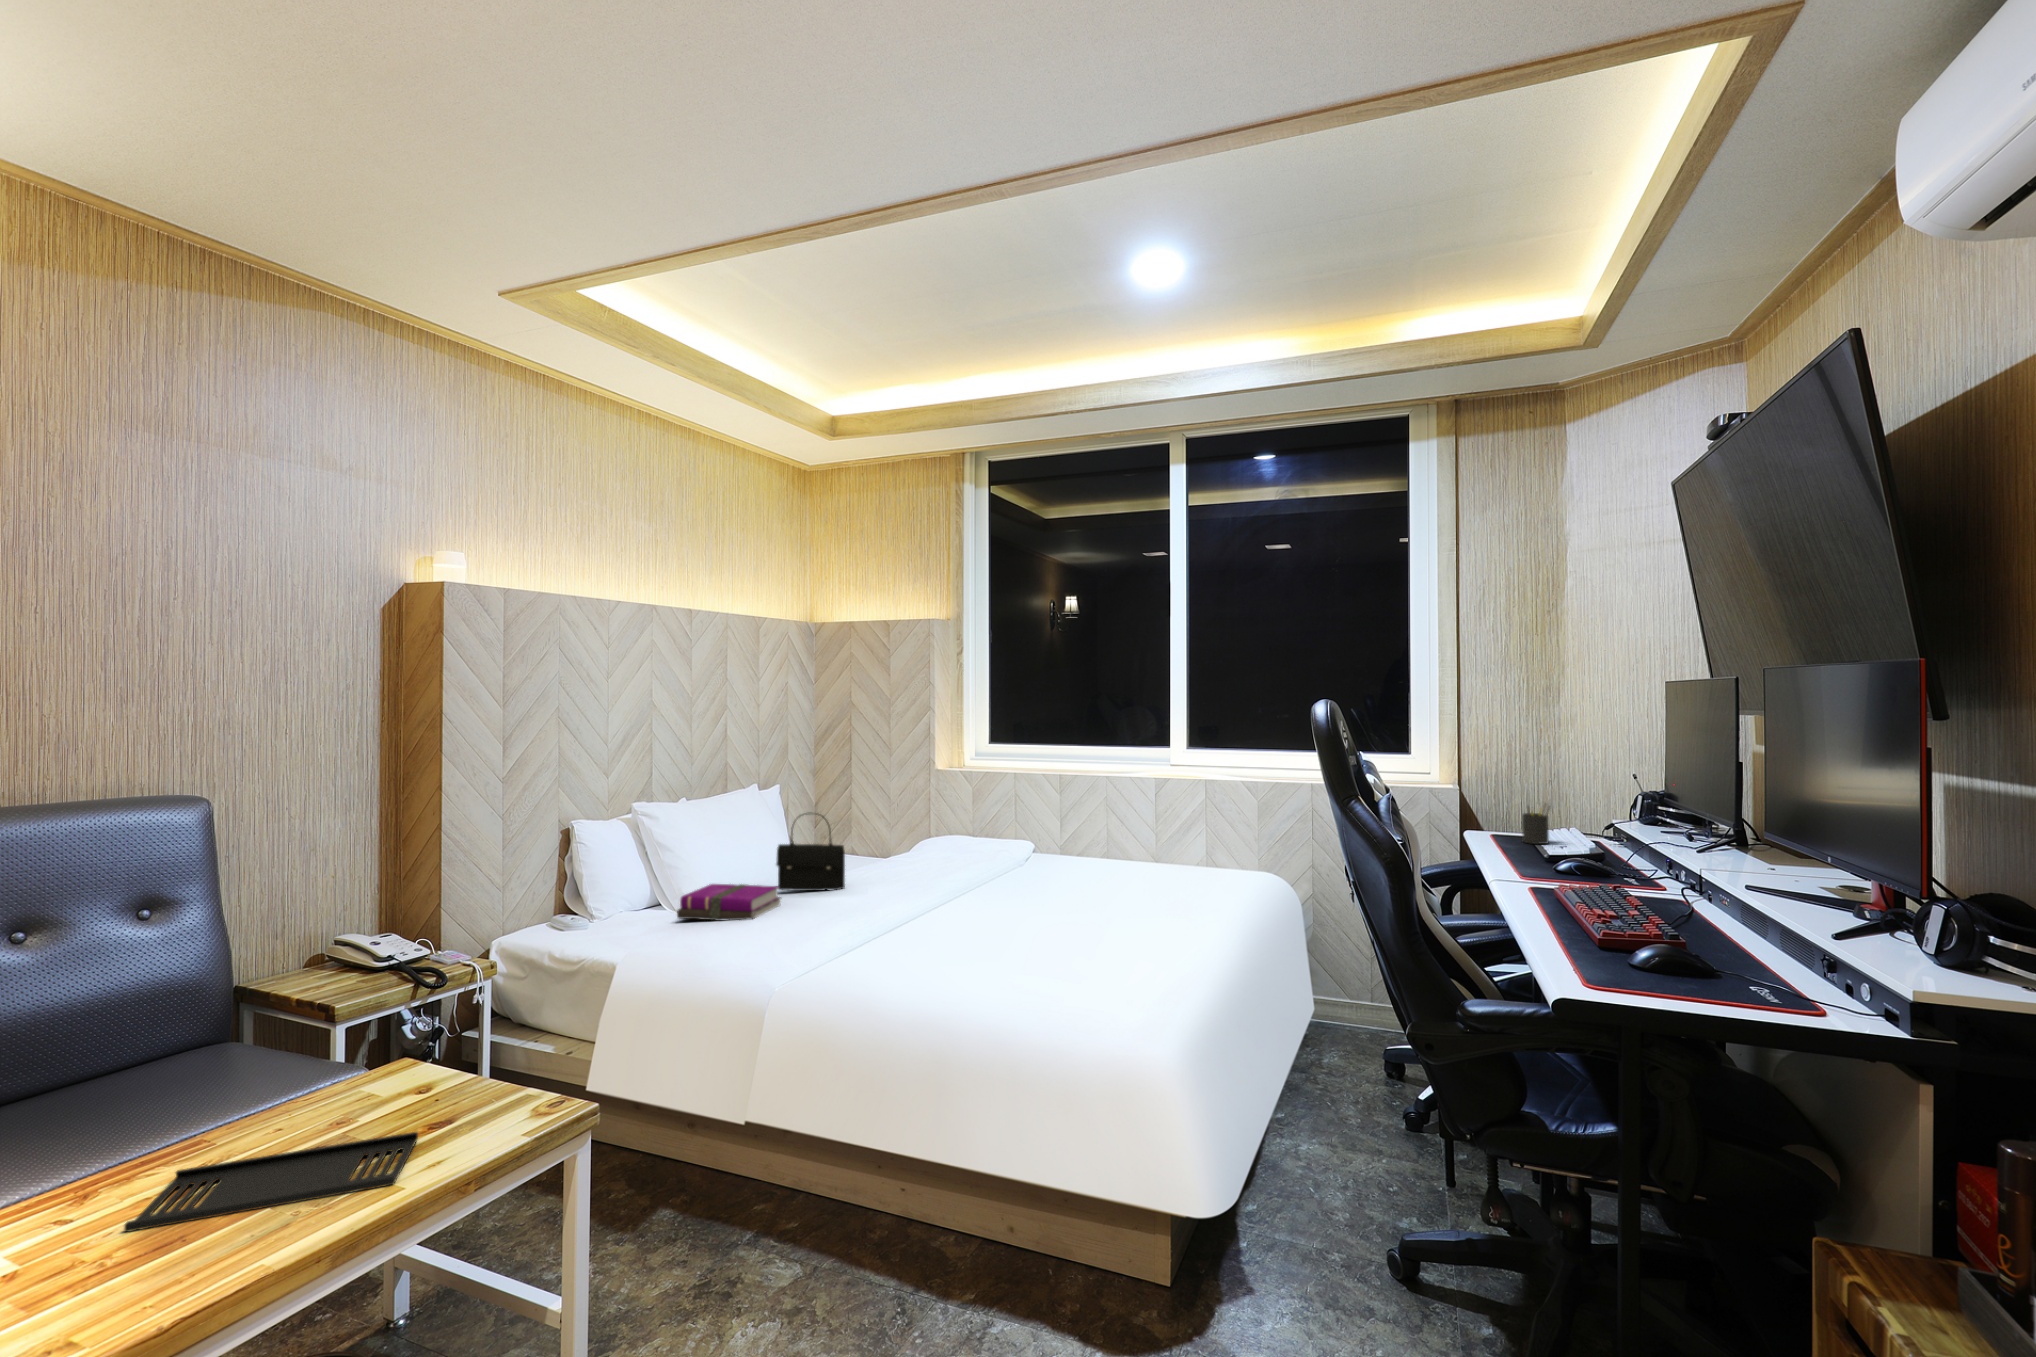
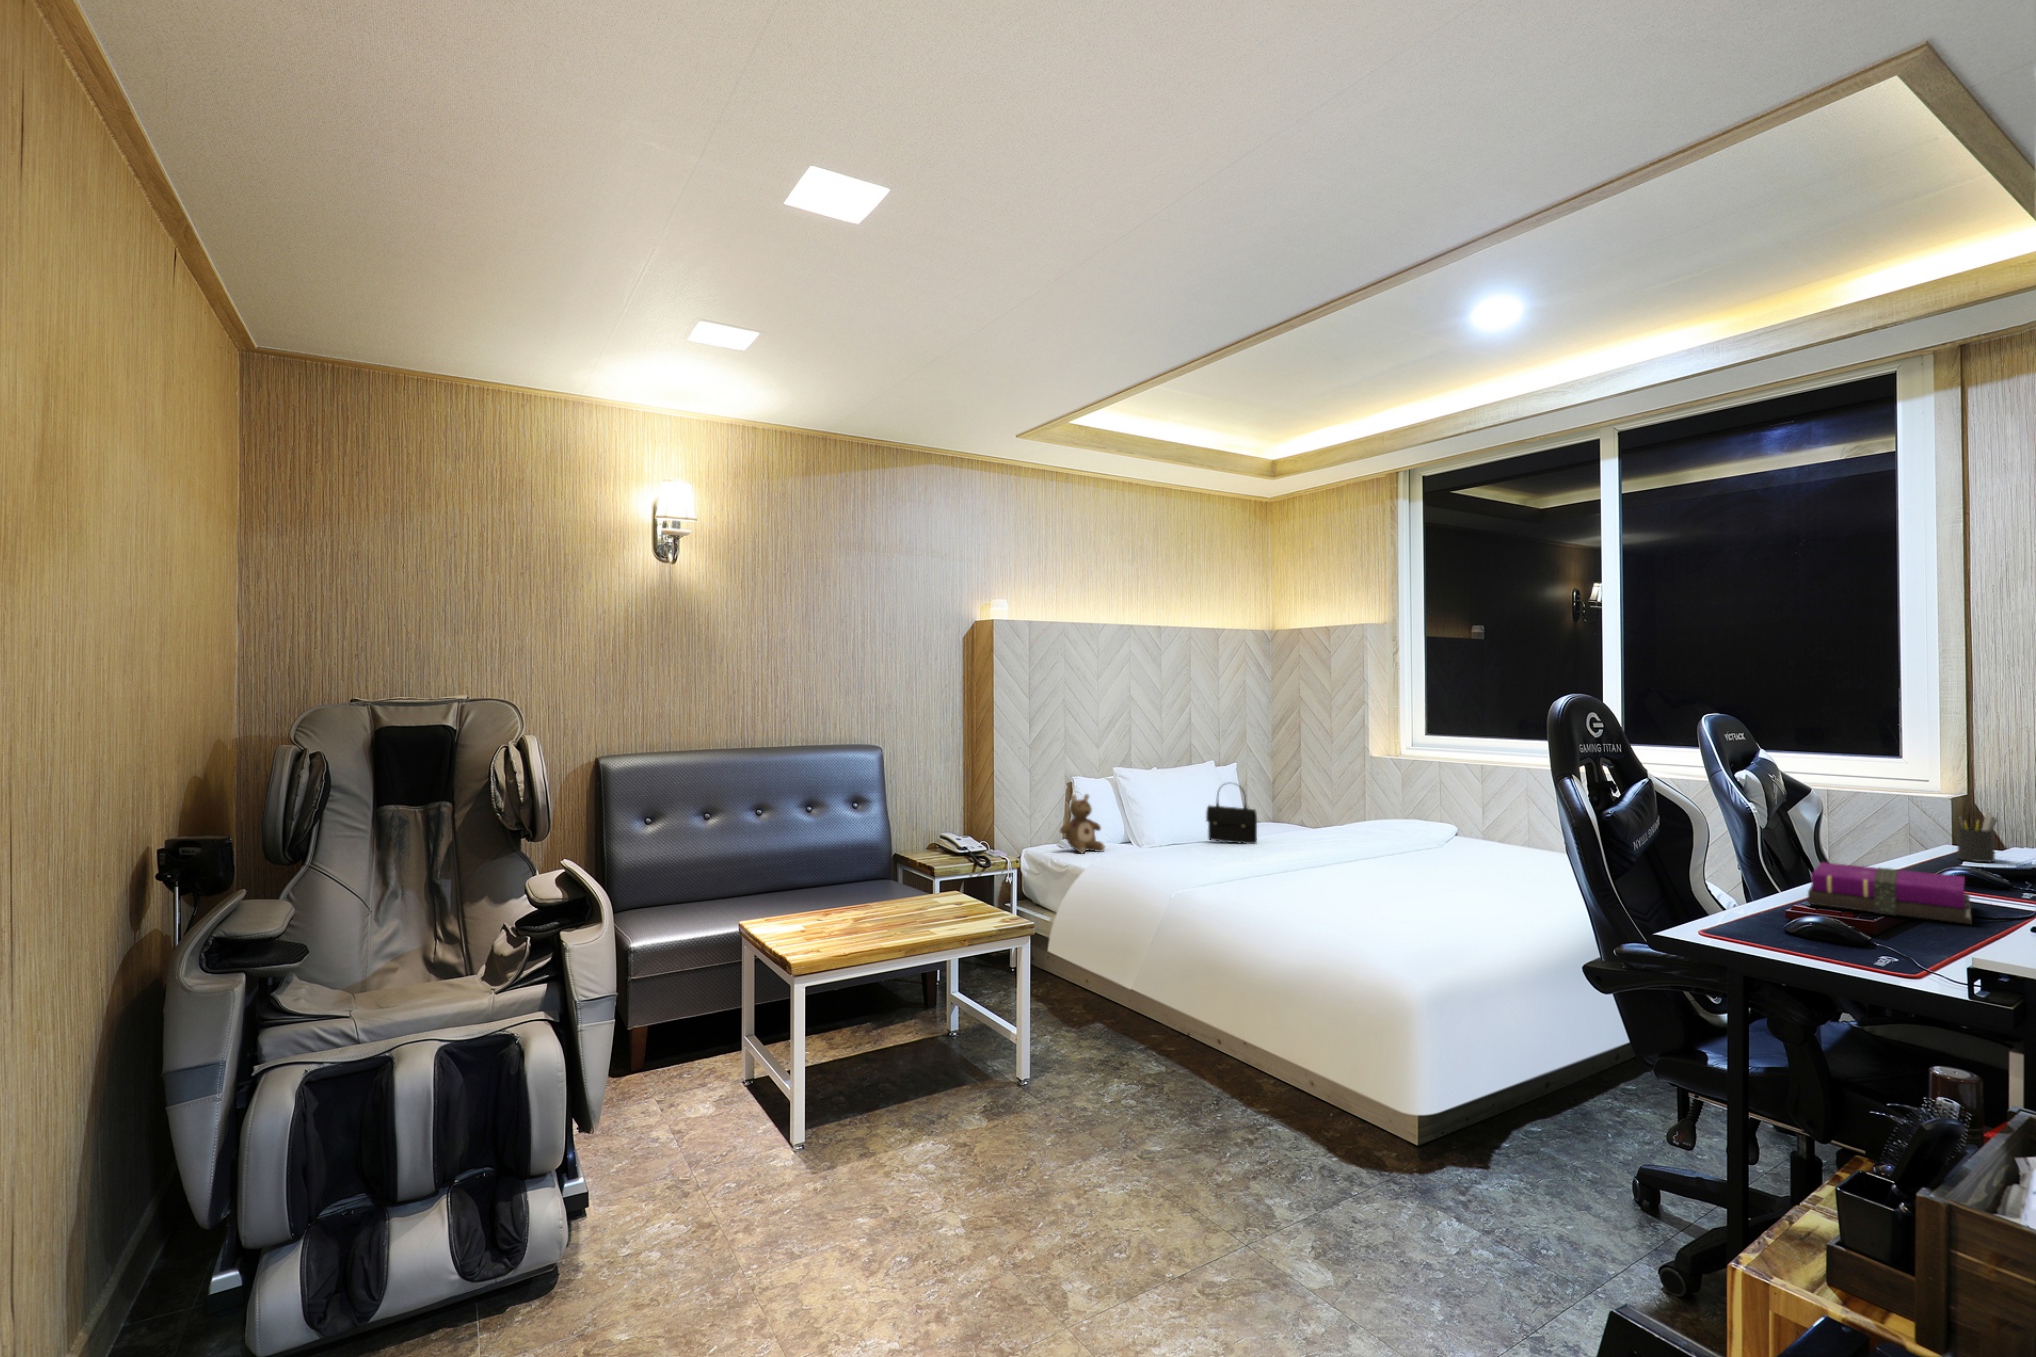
stuffed bear: none [563,844,637,935] -> present [1060,794,1105,853]
notebook: present [677,884,780,921] -> present [1808,862,1971,924]
tray: present [124,1131,418,1232] -> none [843,911,949,931]

